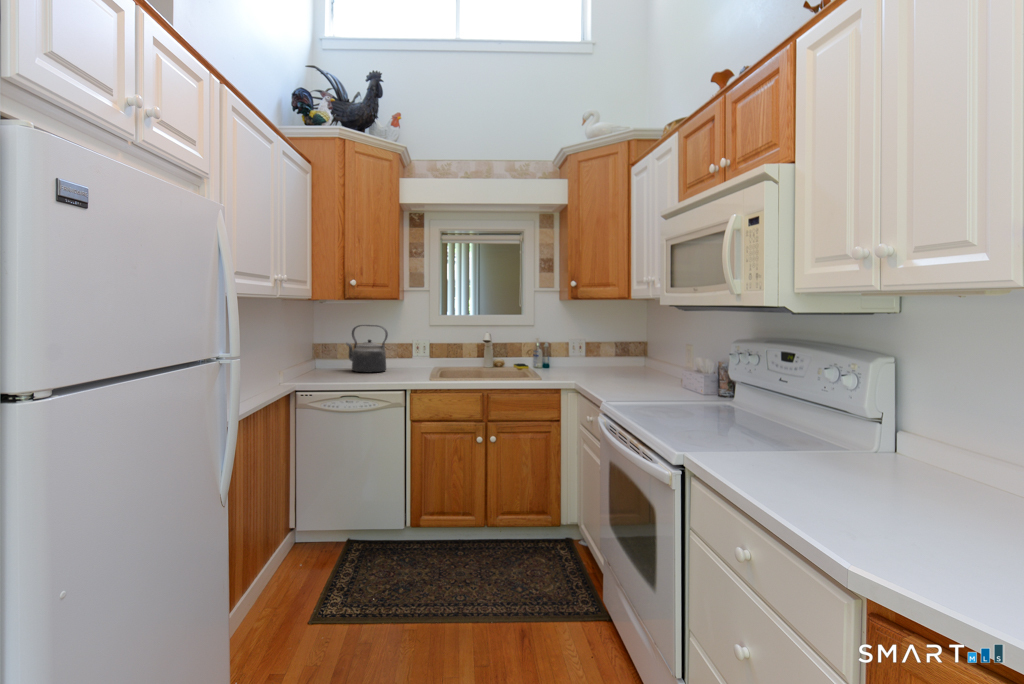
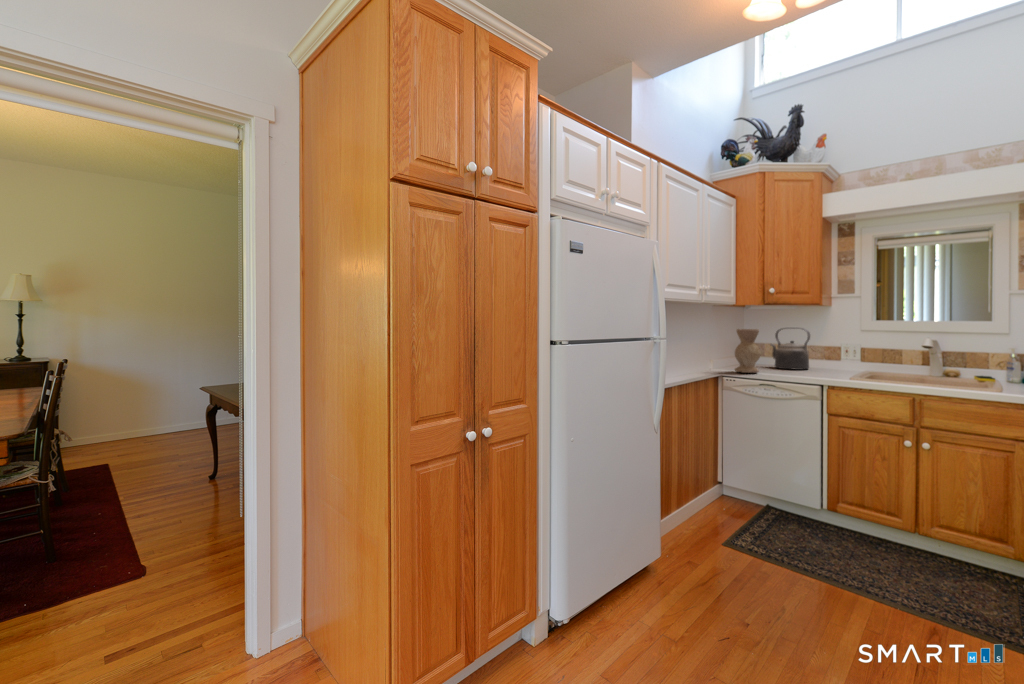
vase: none [311,327,342,383] -> present [735,329,761,373]

